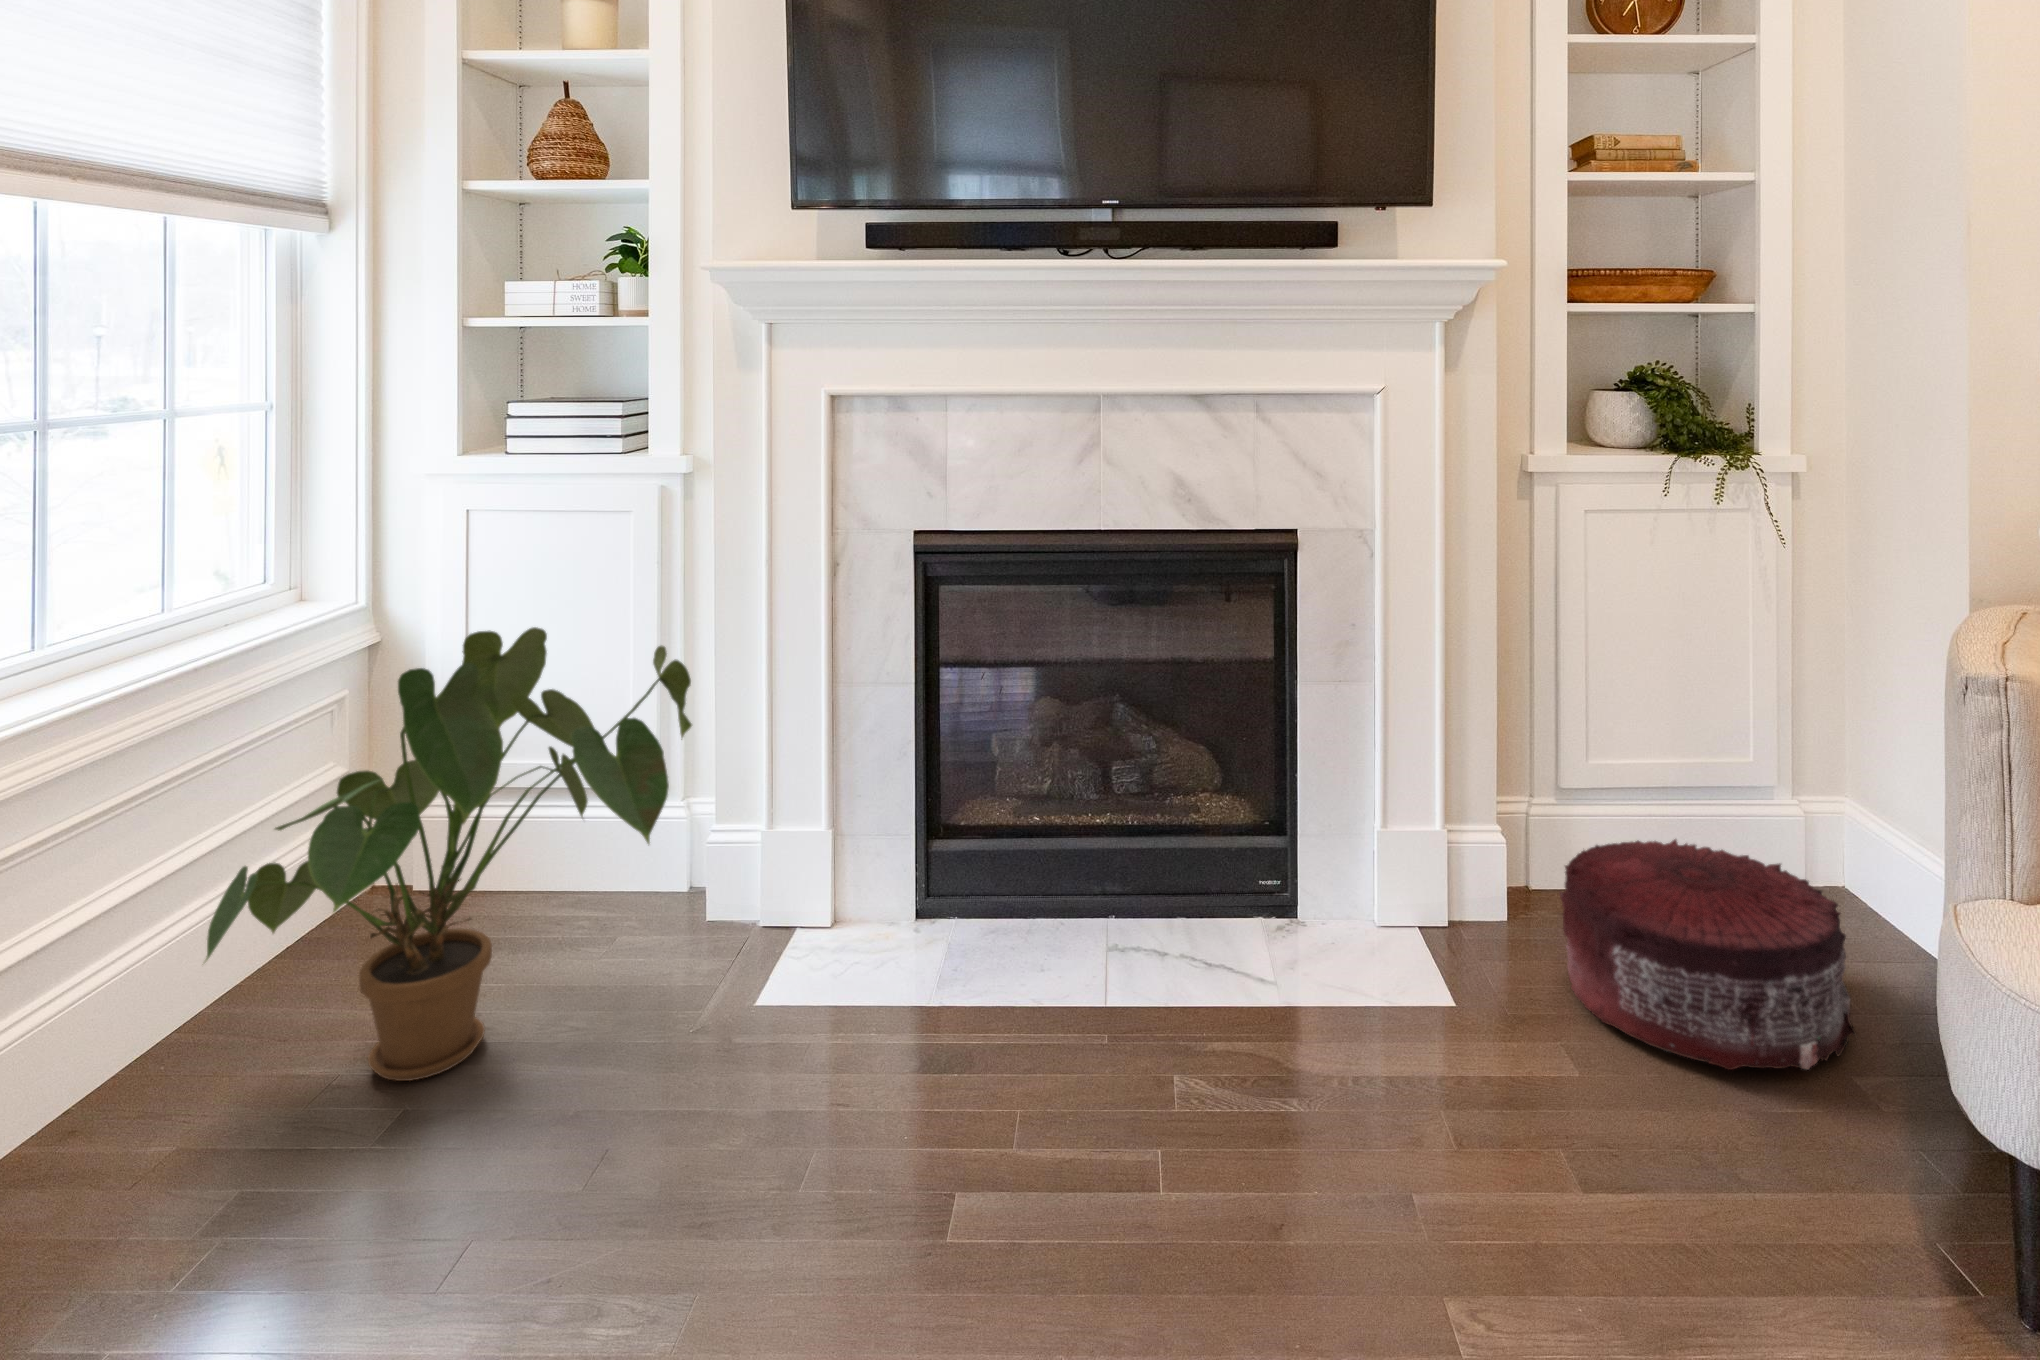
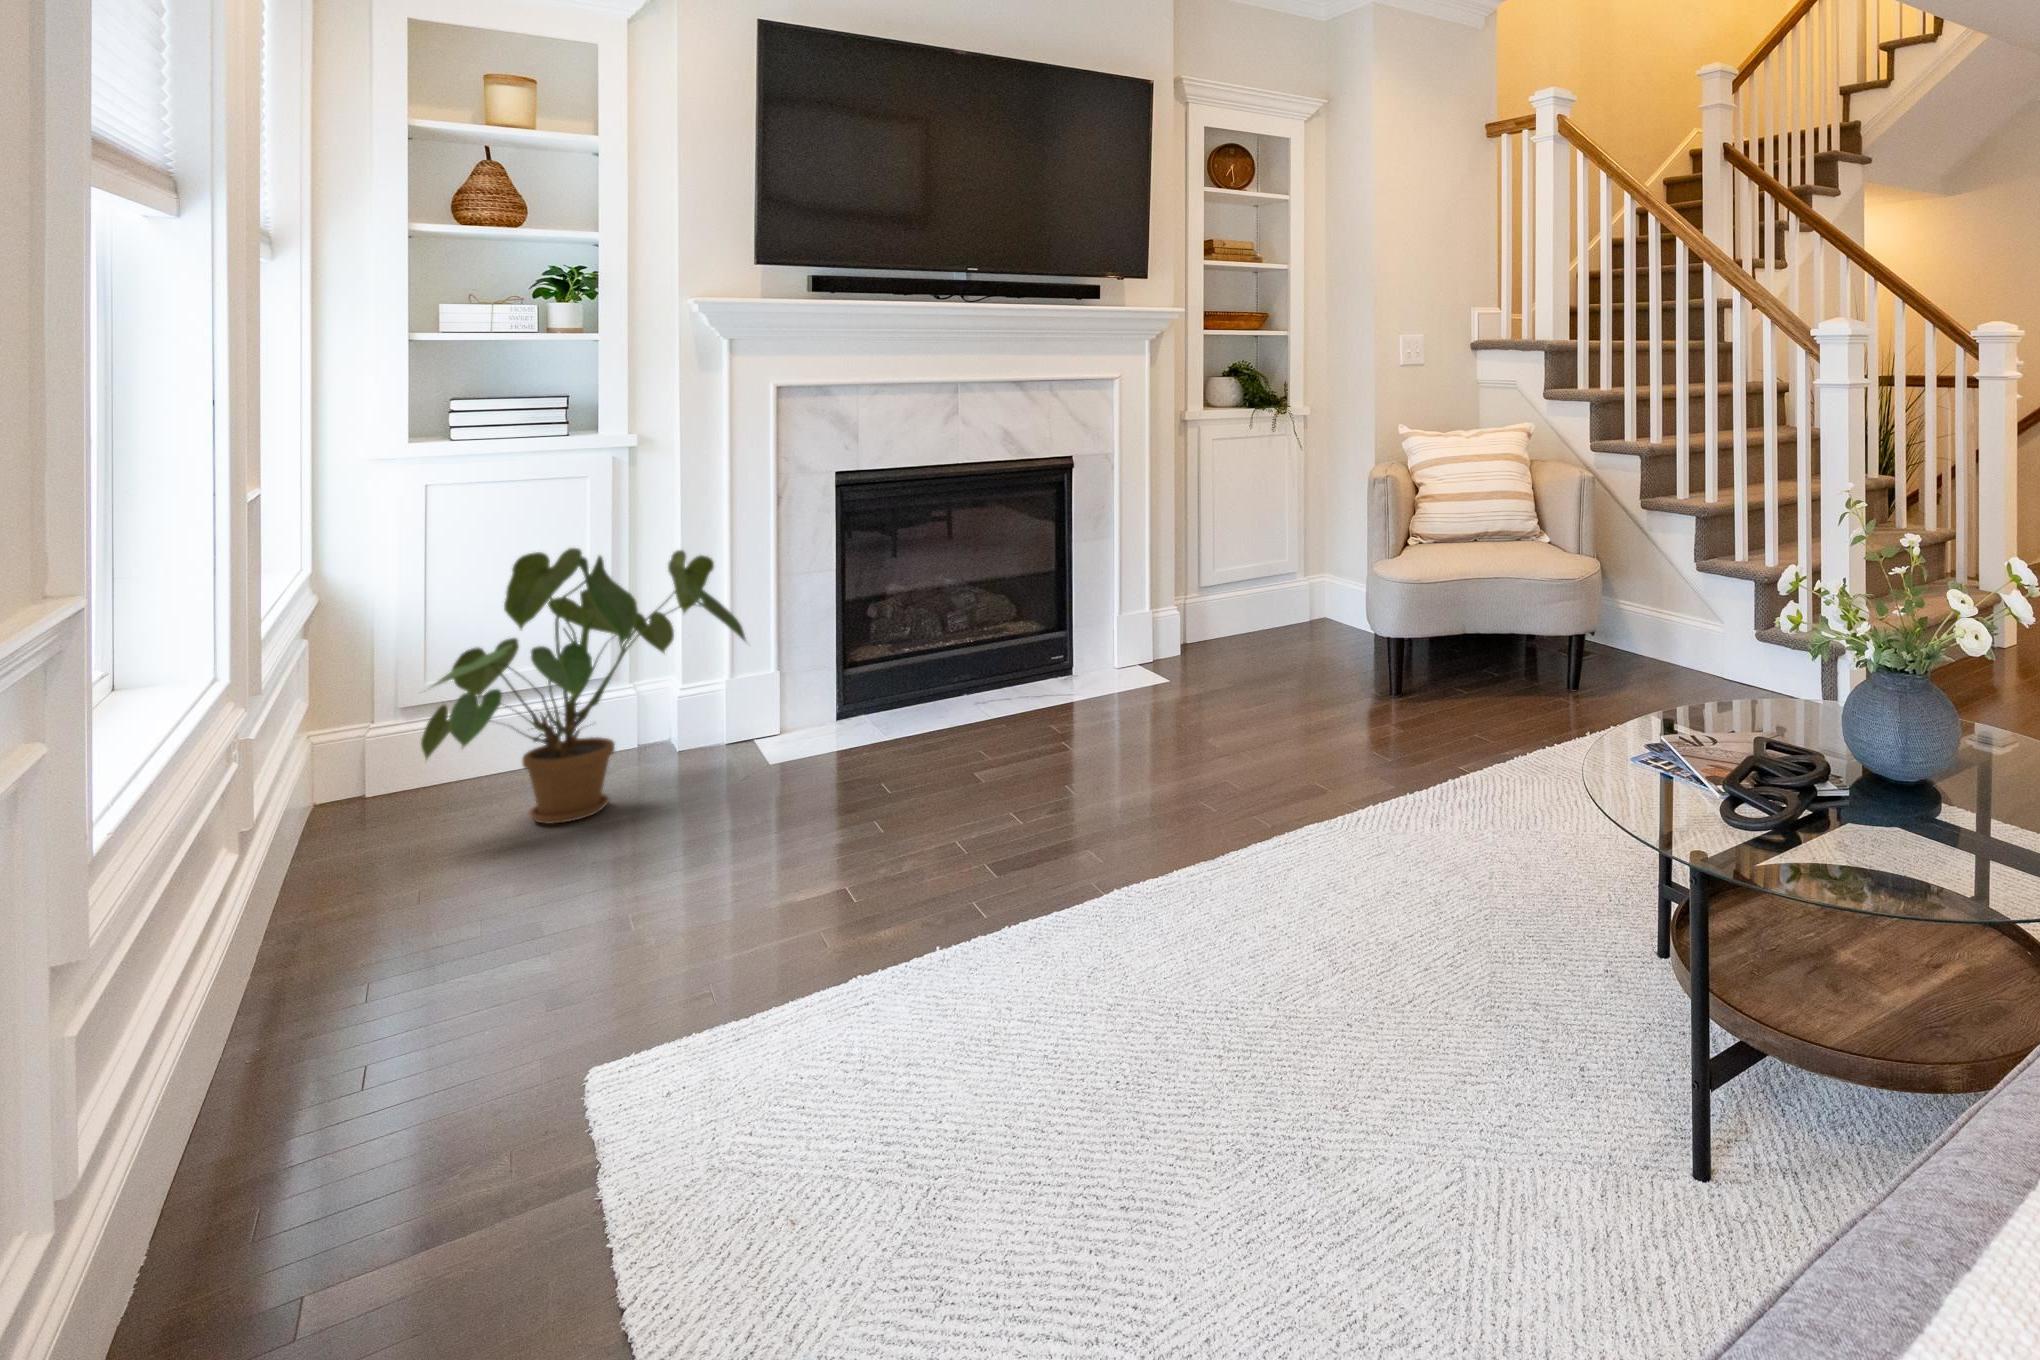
pouf: present [1560,839,1857,1070] -> none [1214,591,1338,668]

